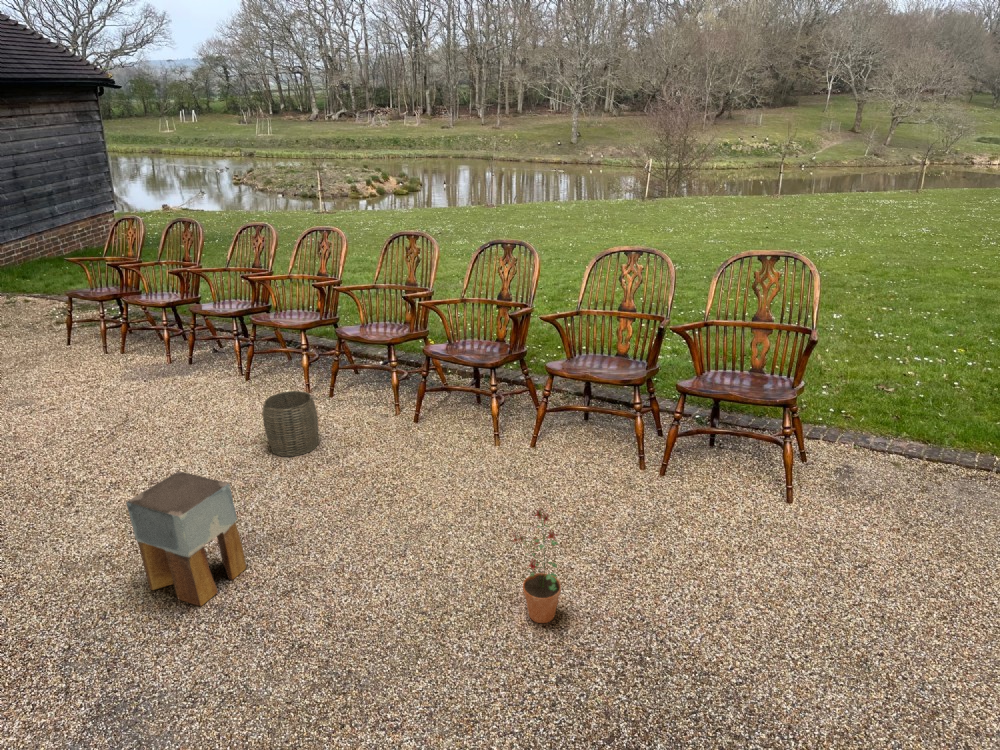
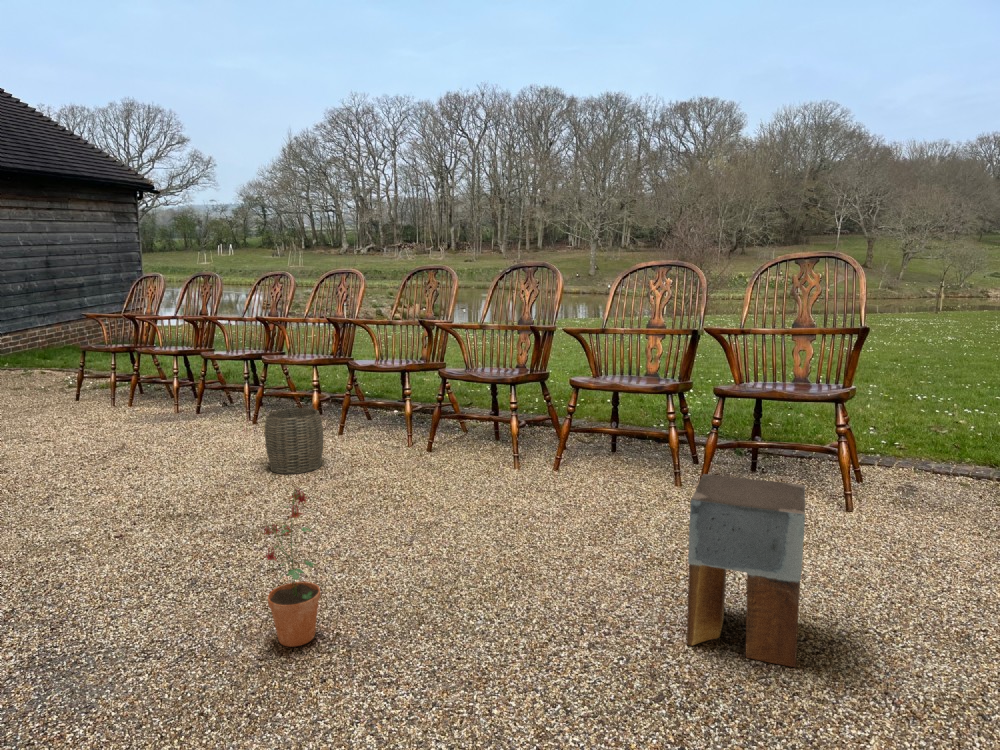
stool: present [126,471,246,606] -> present [687,474,805,667]
potted plant: present [514,509,561,623] -> present [264,488,320,647]

